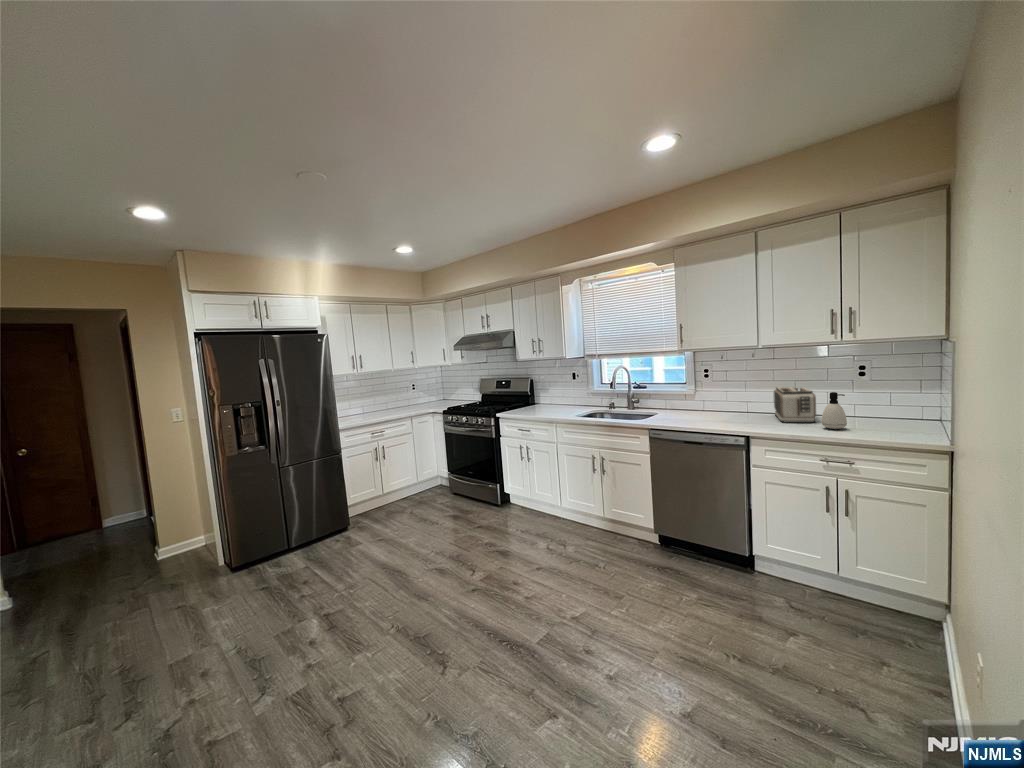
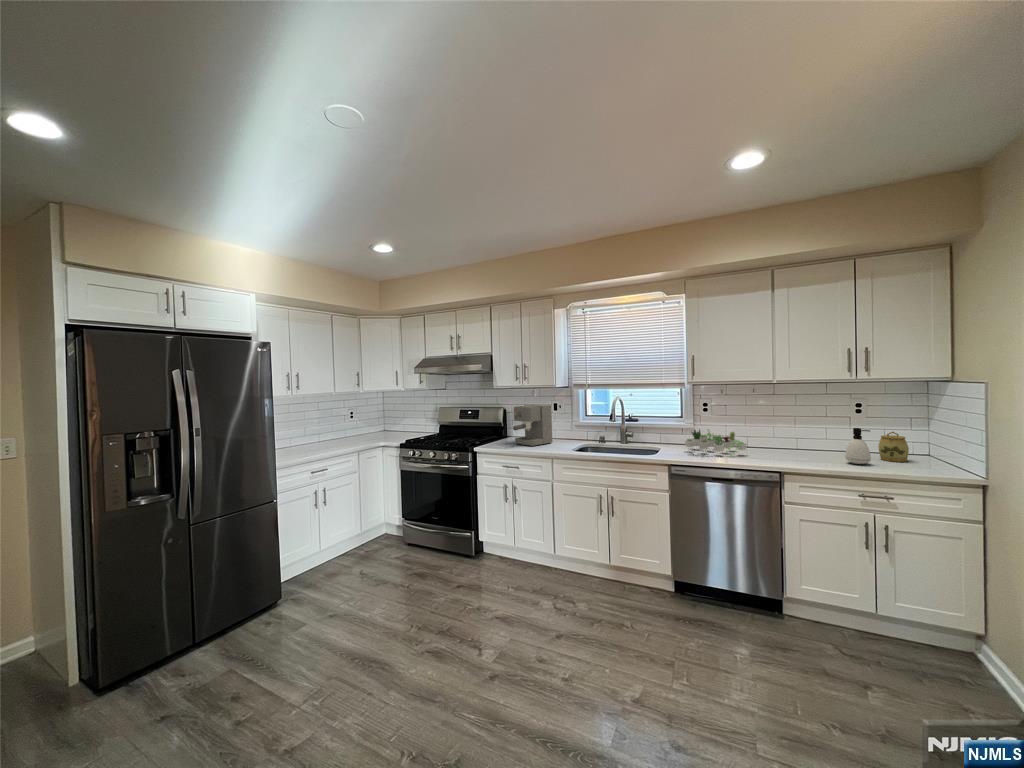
coffee maker: none [527,375,566,413] -> present [513,405,552,446]
toaster: present [774,387,816,423] -> none [778,422,831,458]
succulent plant: none [668,393,731,422] -> present [685,429,747,457]
jar: none [868,395,899,427] -> present [878,432,909,462]

